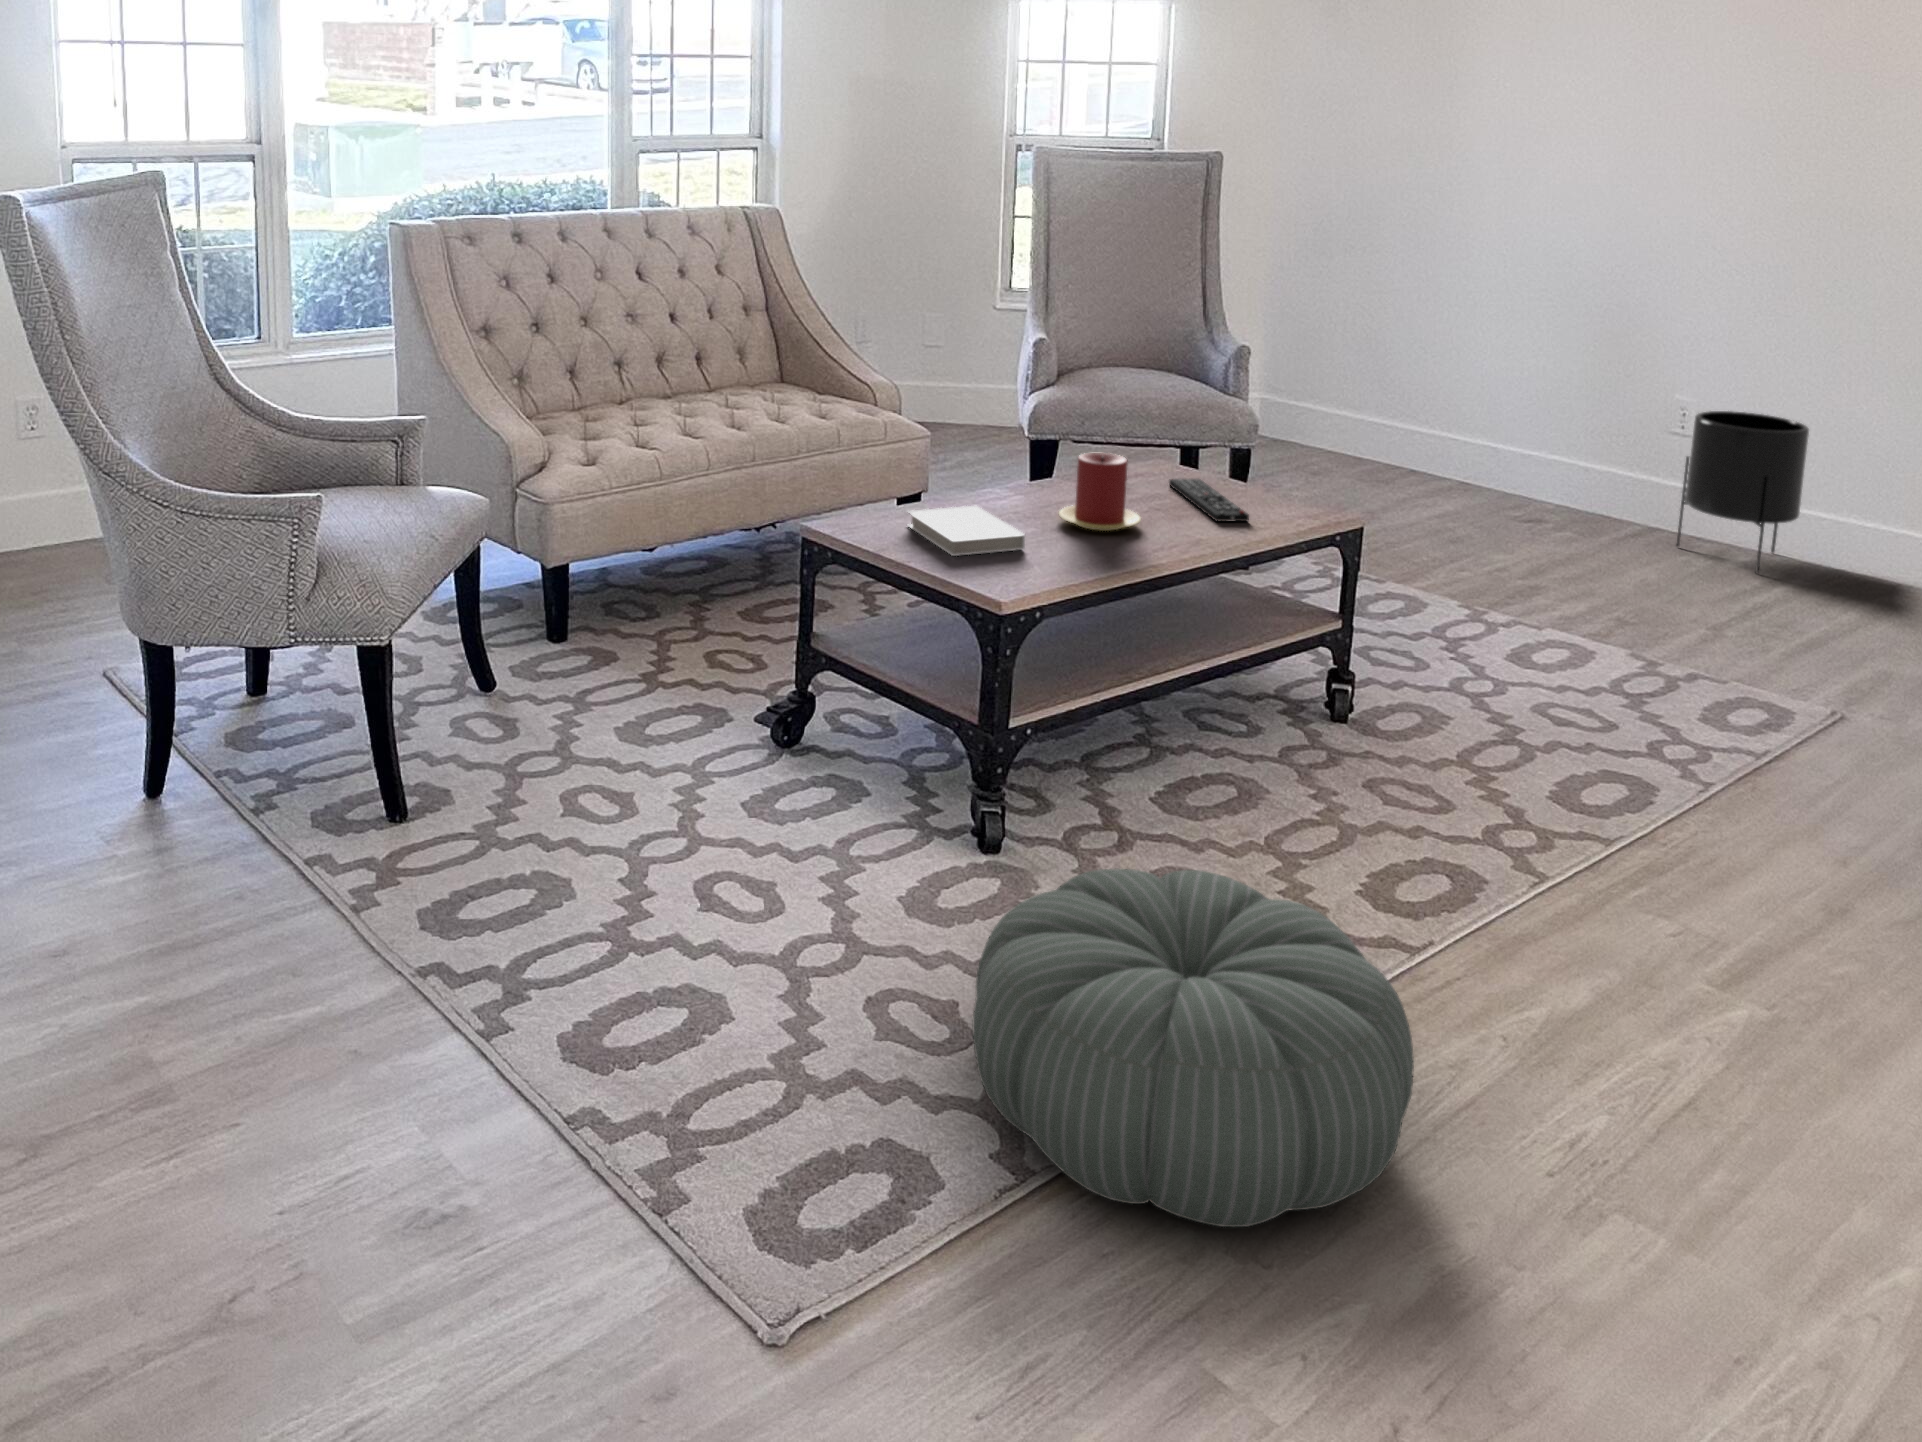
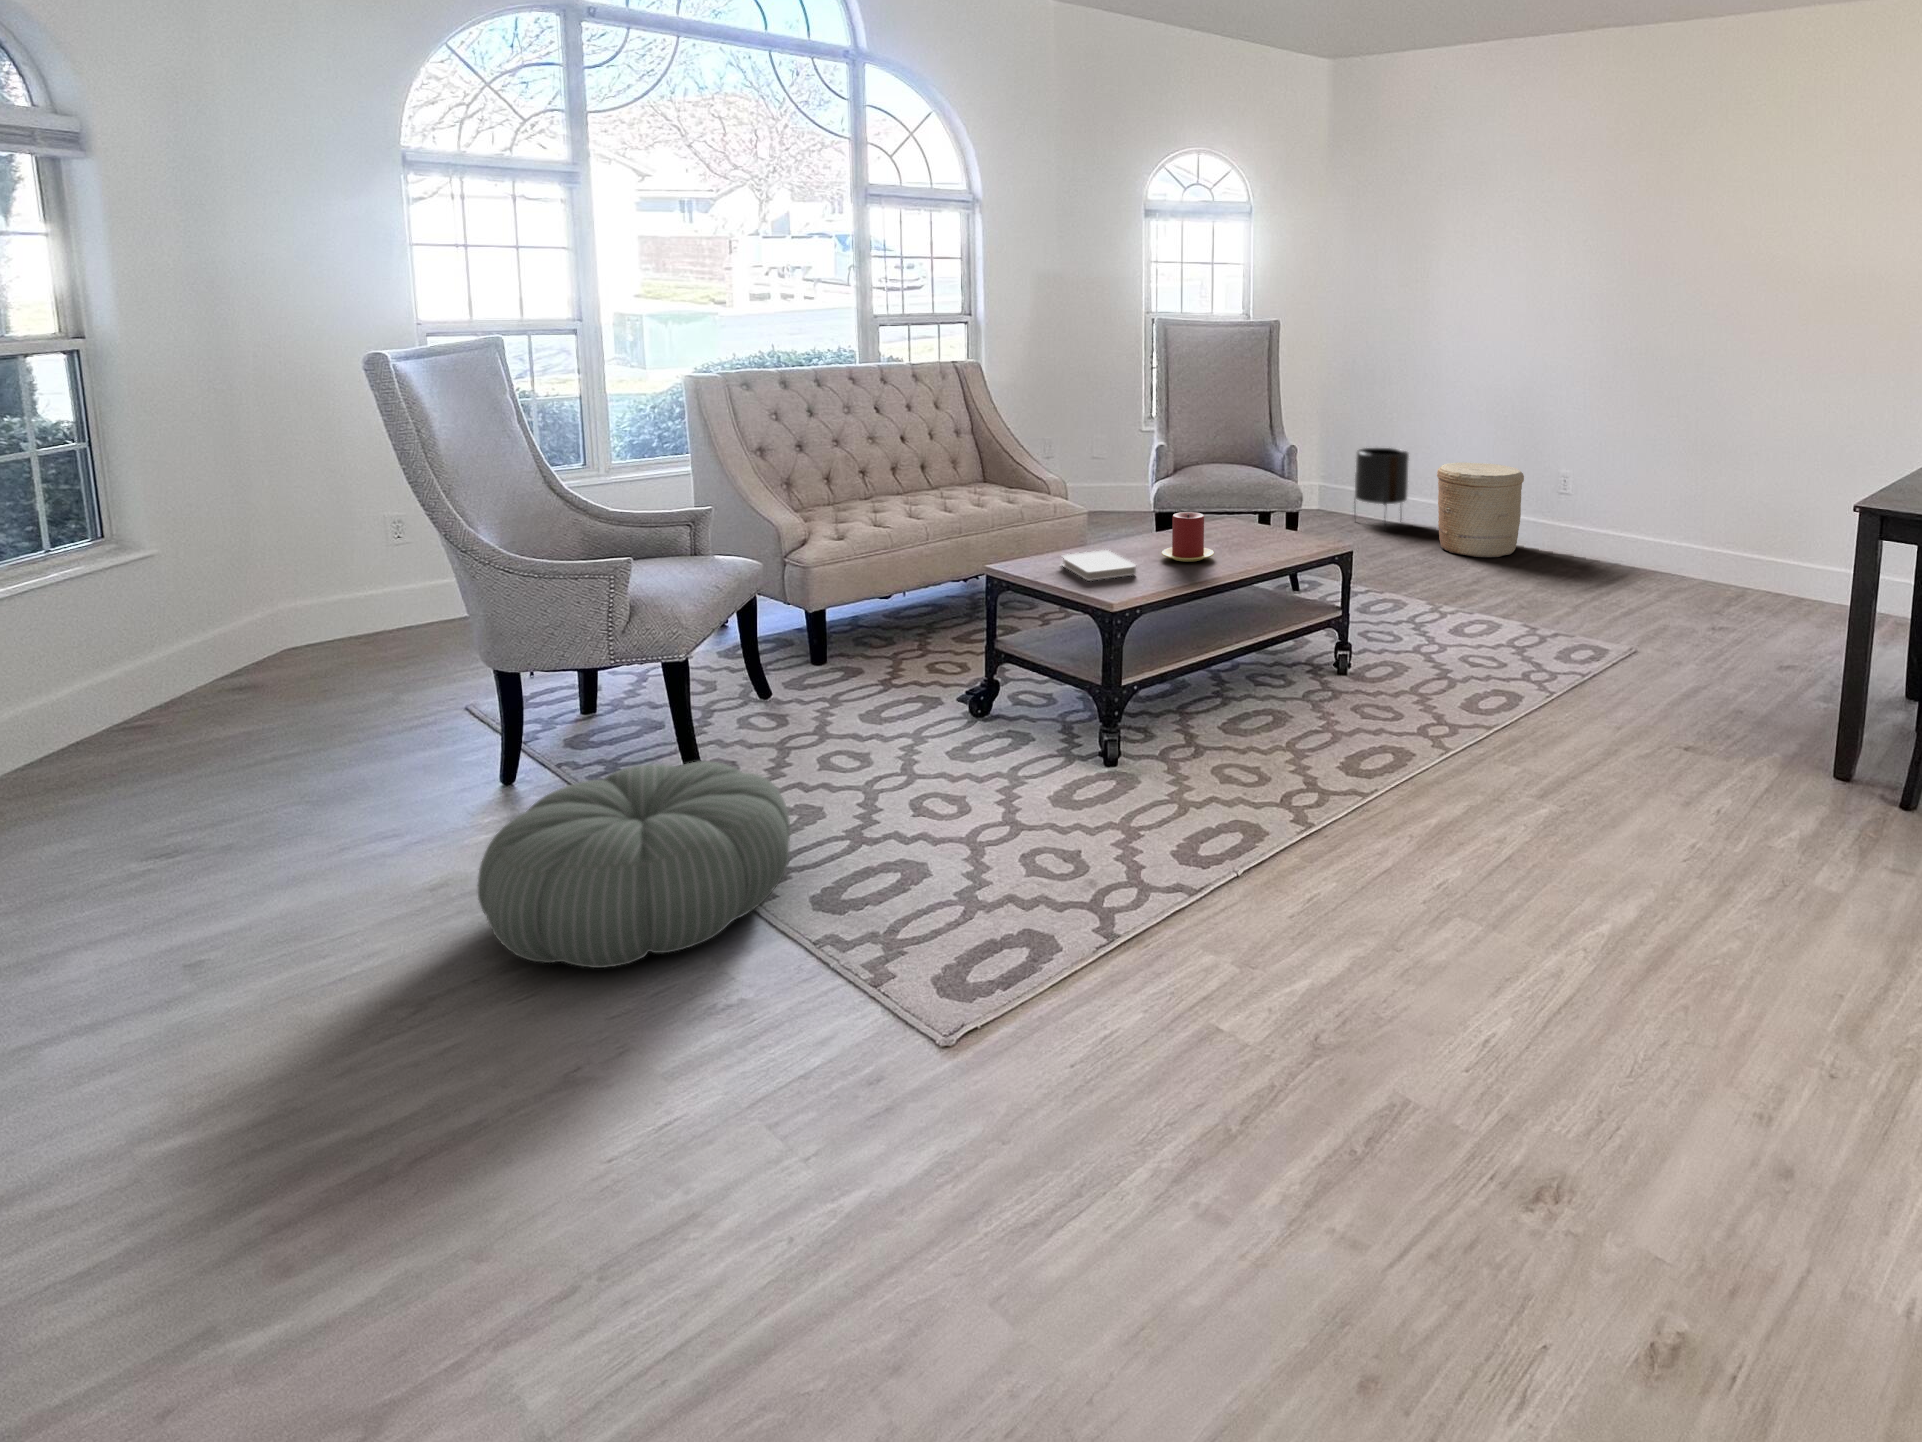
woven basket: none [1461,375,1612,530] -> present [1437,463,1524,557]
planter: present [1677,411,1809,573] -> present [1354,448,1409,519]
remote control: present [1169,479,1249,522] -> none [1238,529,1283,553]
pouf: present [973,869,1414,1227] -> present [478,761,791,968]

